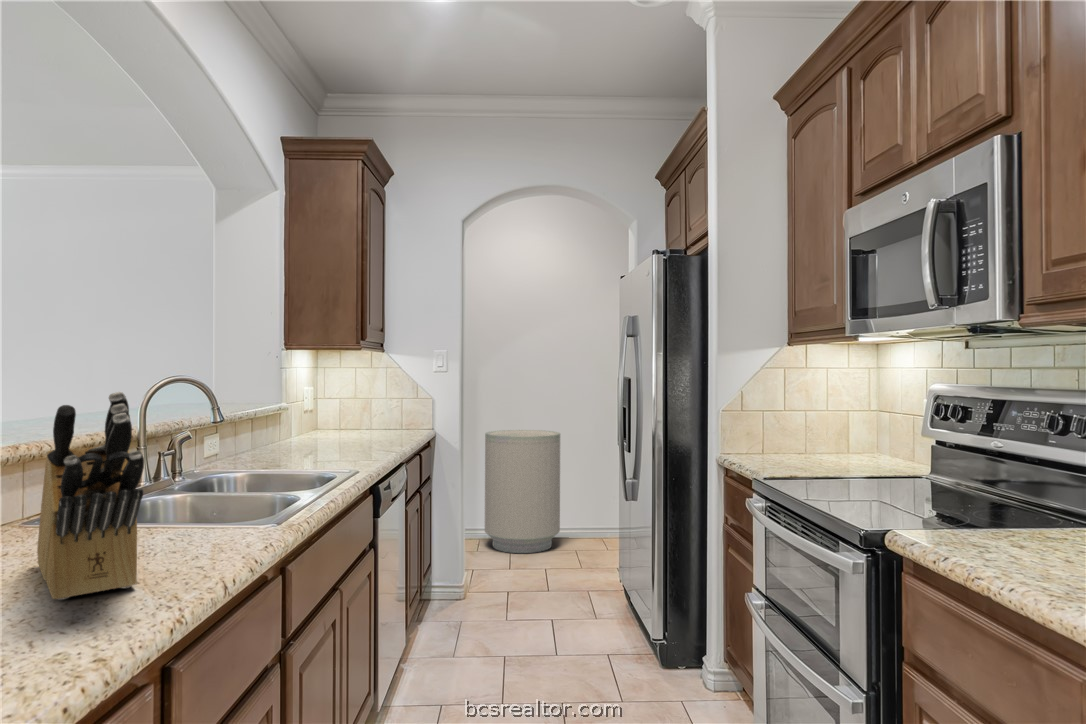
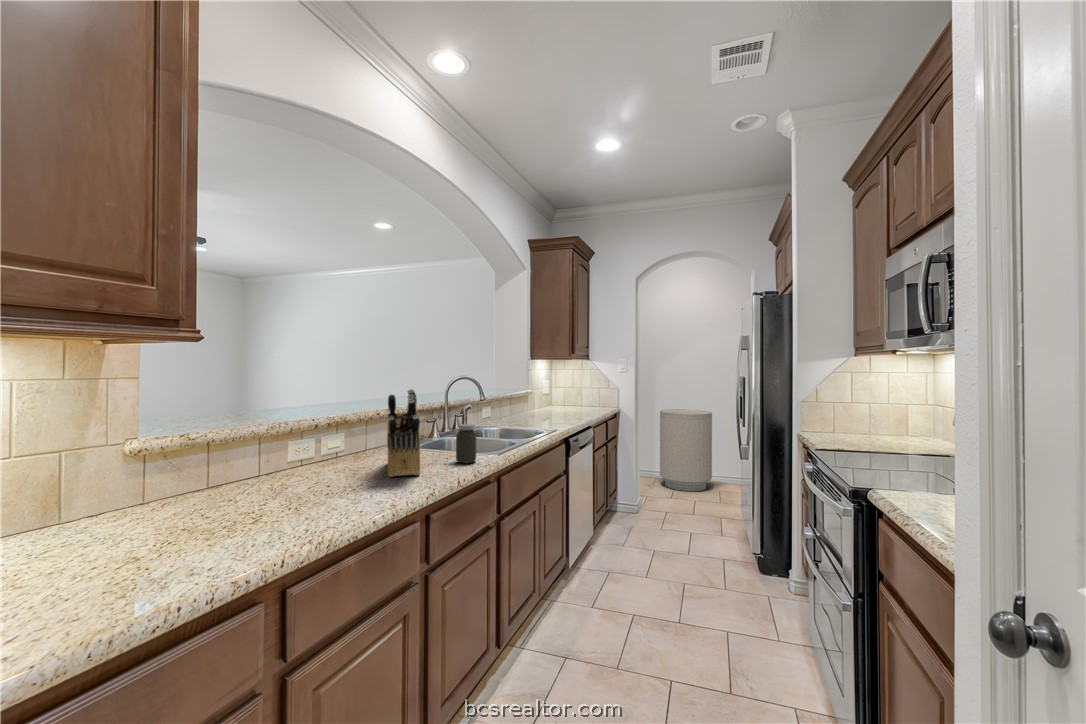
jar: none [204,467,250,549] -> present [456,424,476,463]

